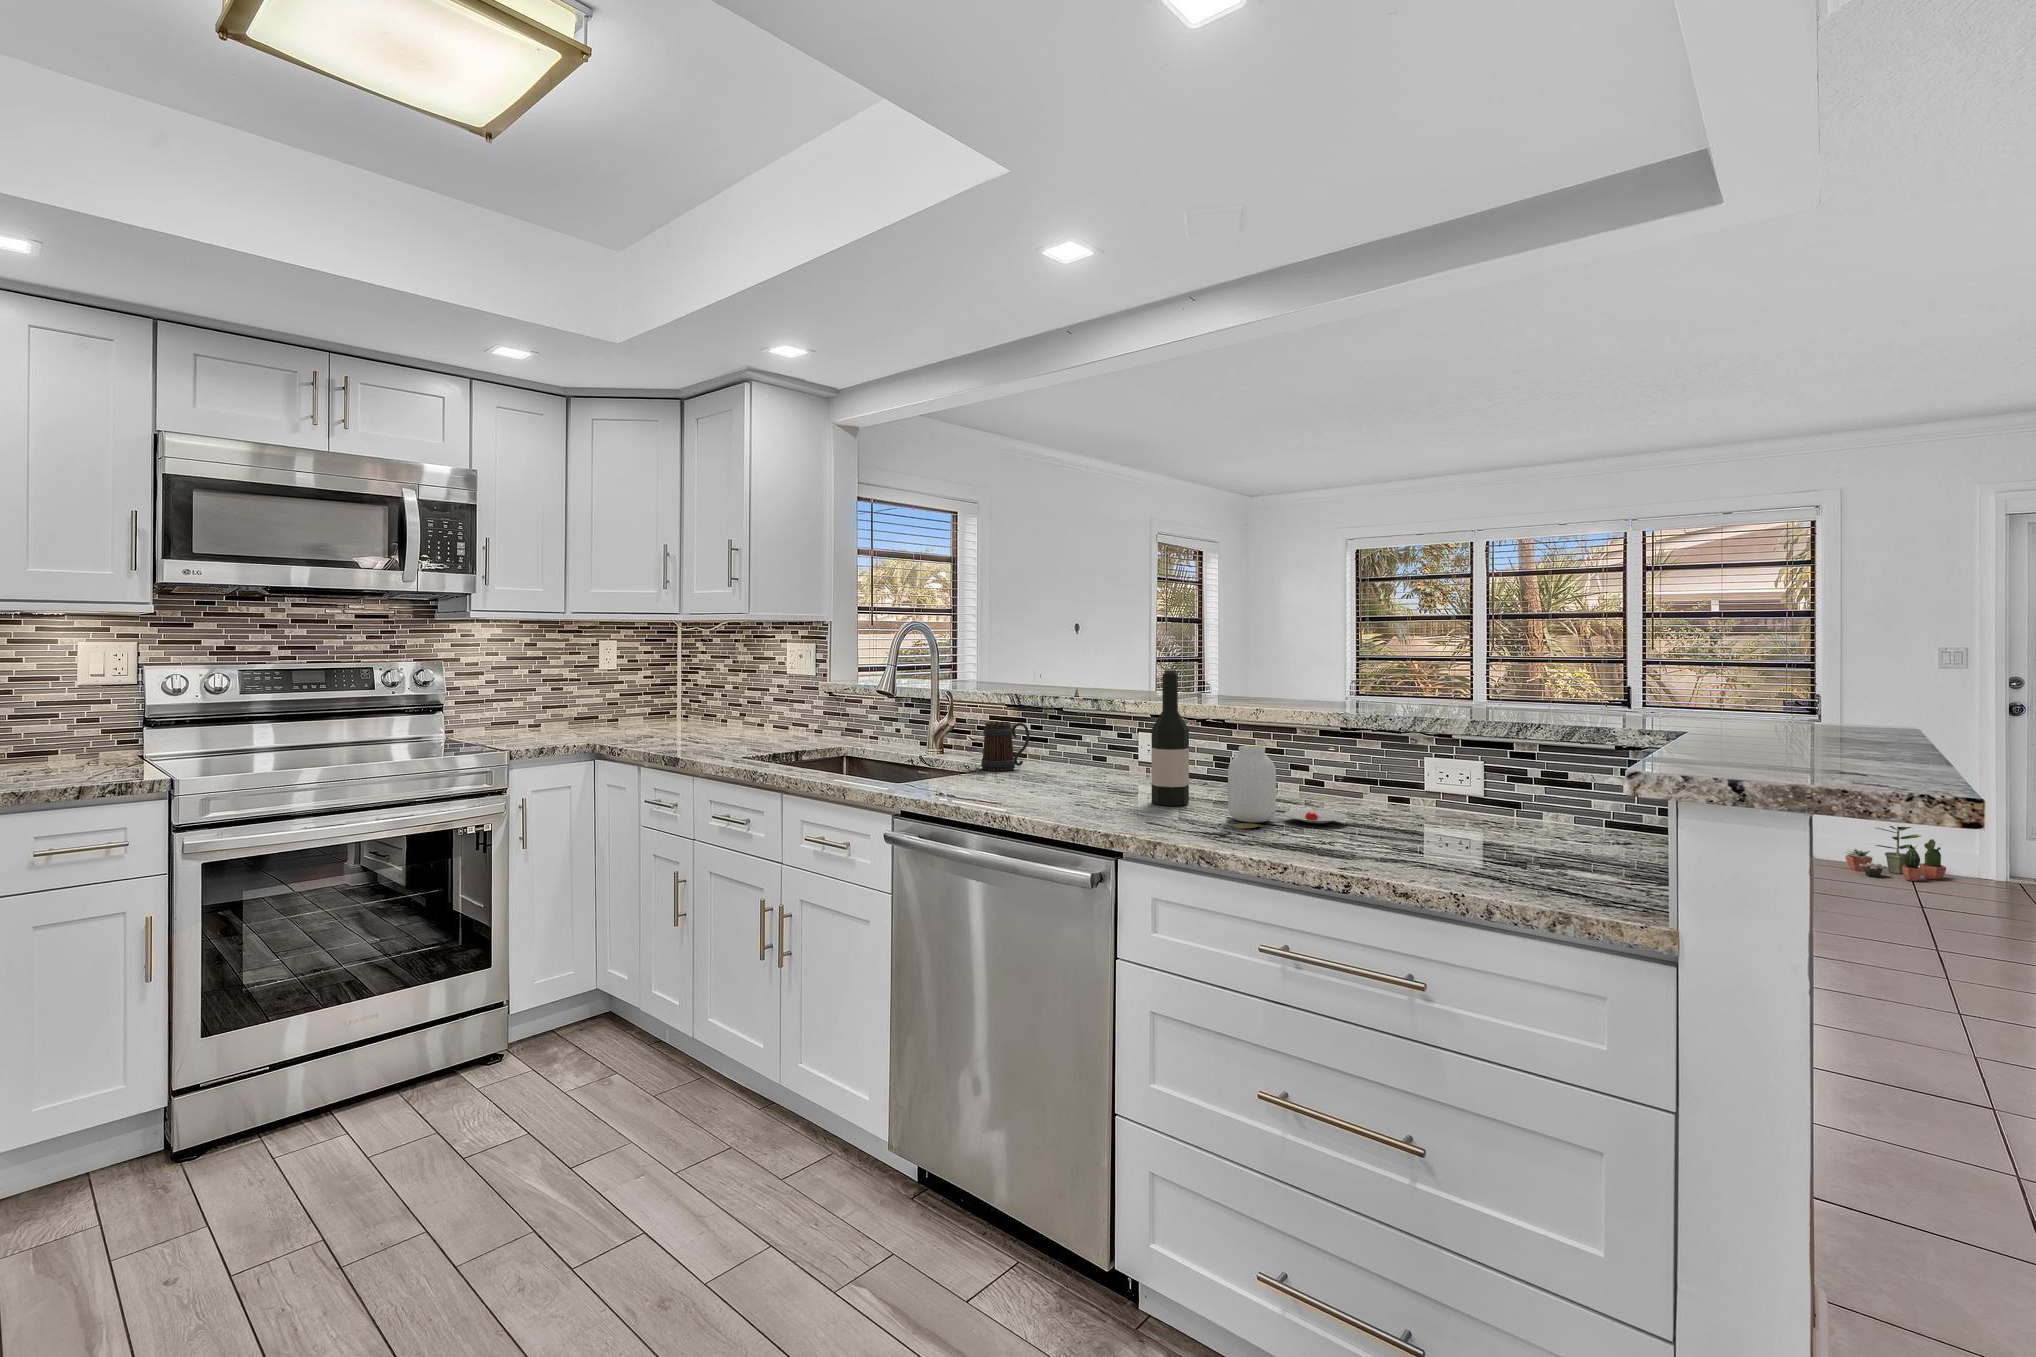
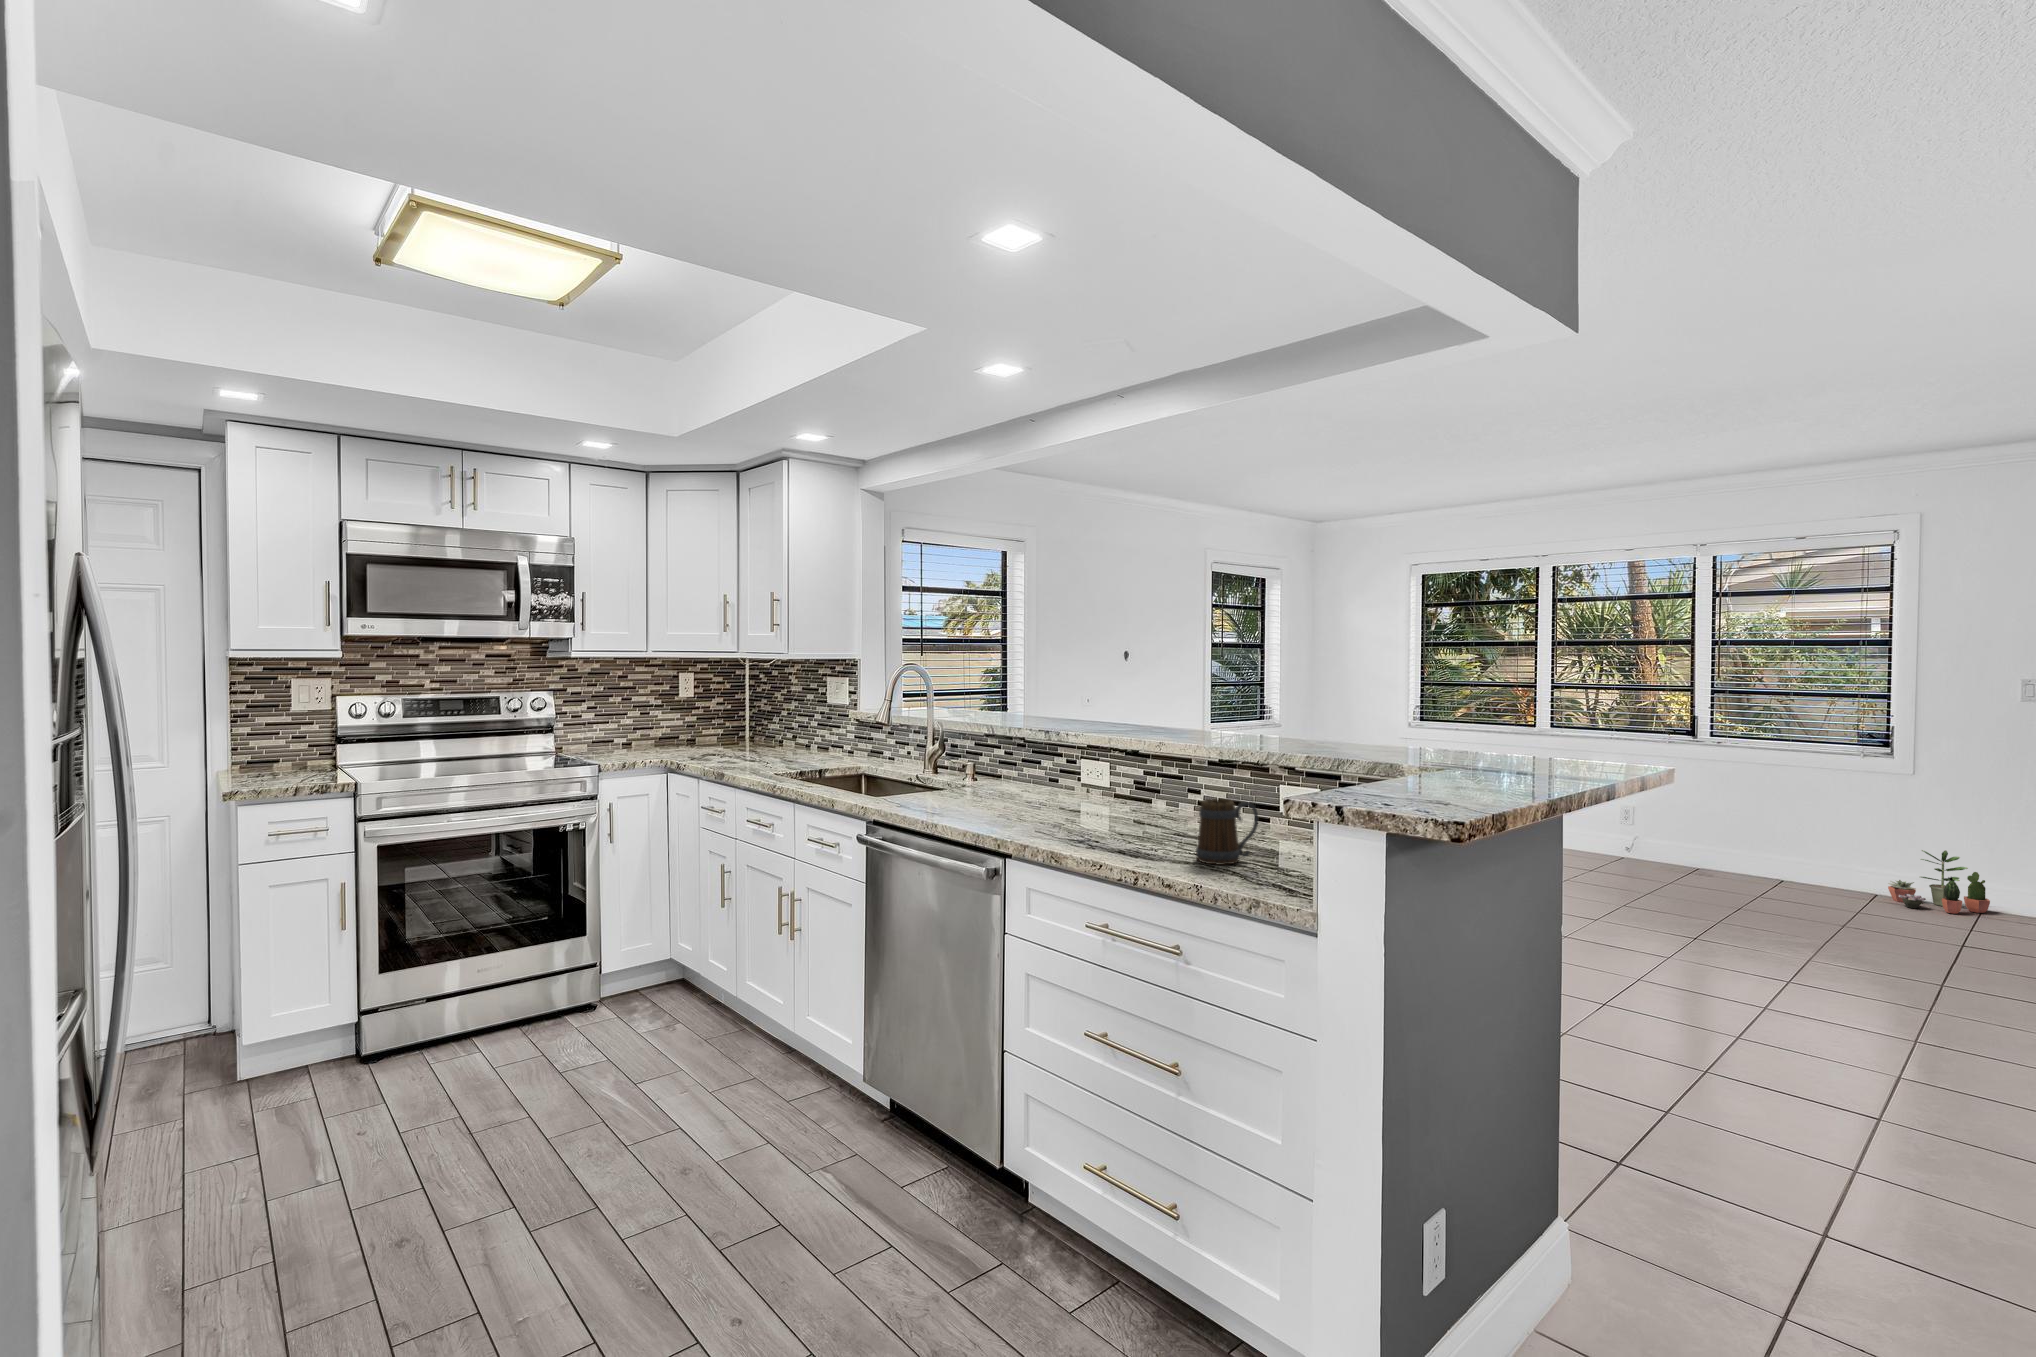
wine bottle: present [1151,670,1189,806] -> none [1066,712,1096,820]
mug: present [981,721,1029,771] -> present [1196,799,1258,865]
jar: present [1228,746,1353,829] -> none [1105,774,1202,838]

